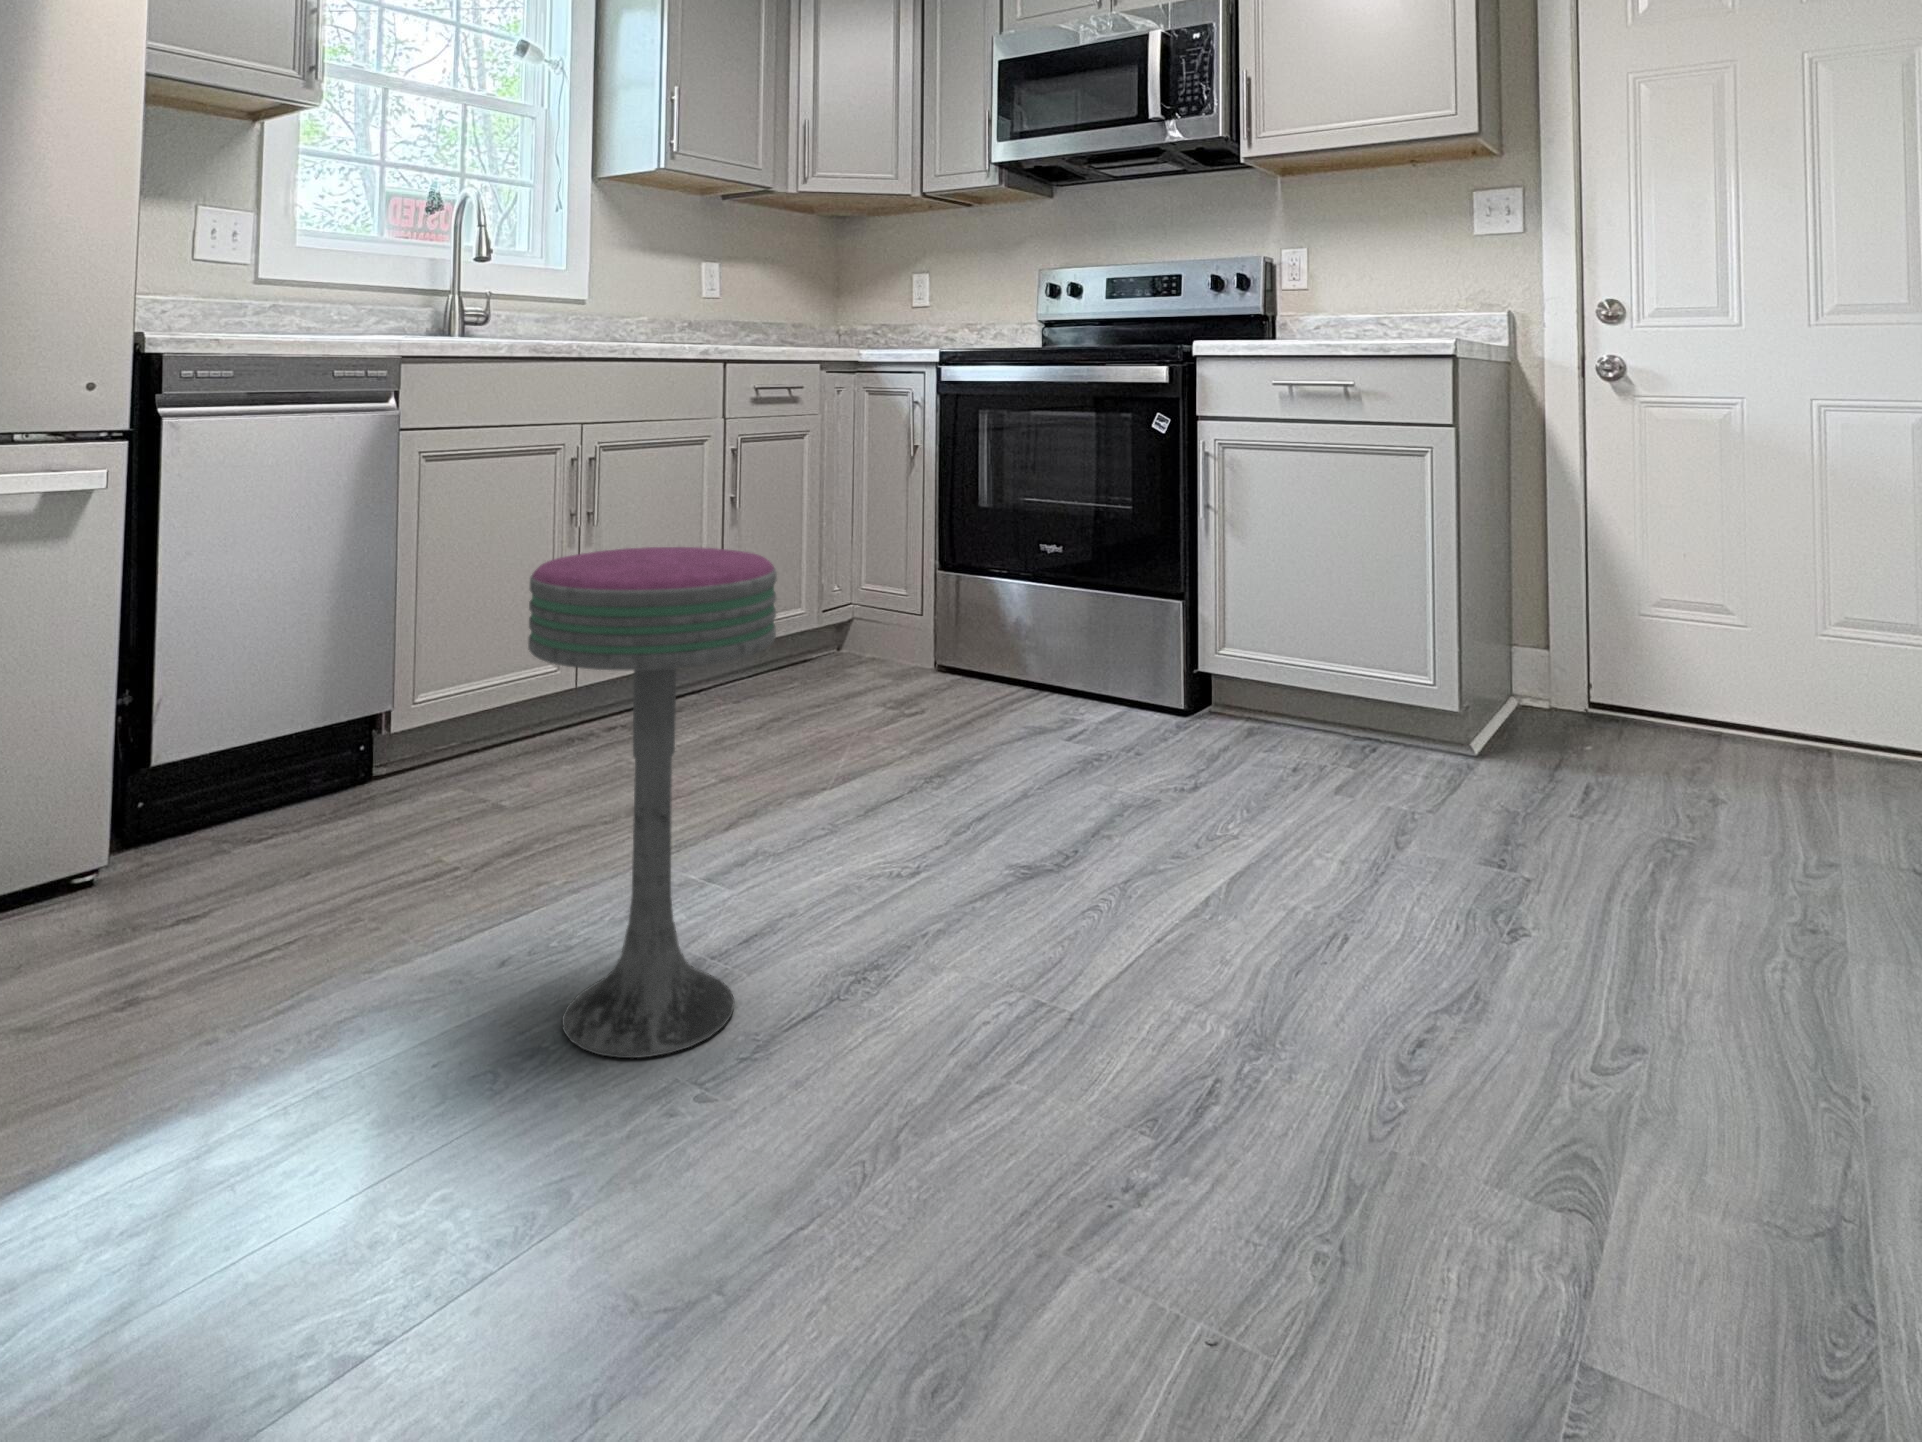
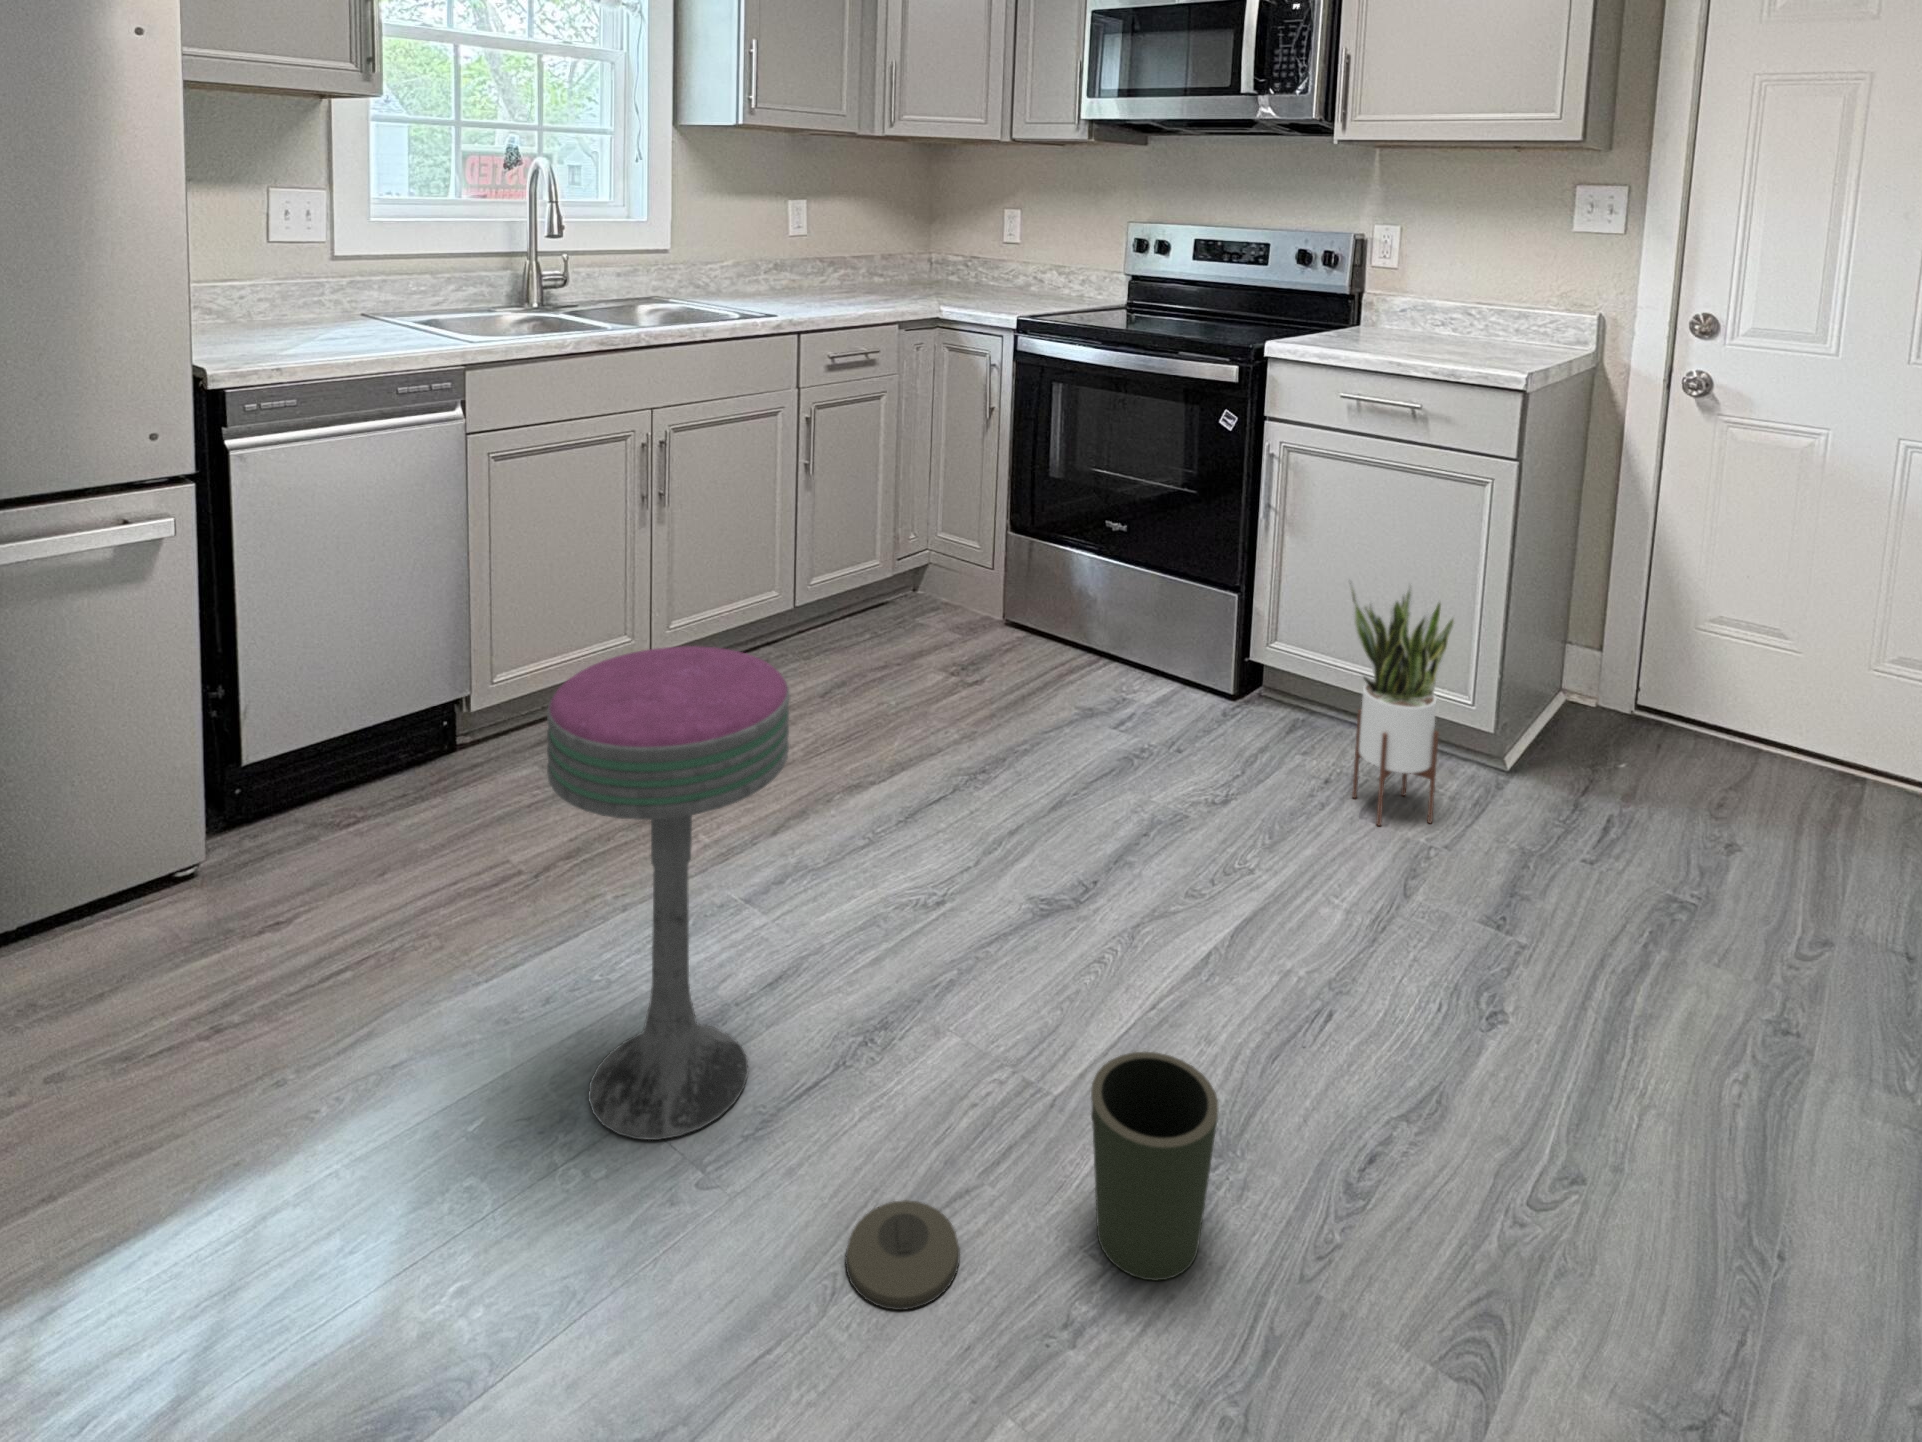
potted plant: none [1301,542,1412,800] -> present [1348,579,1455,826]
trash can: none [869,910,1259,1174] -> present [845,1052,1218,1310]

